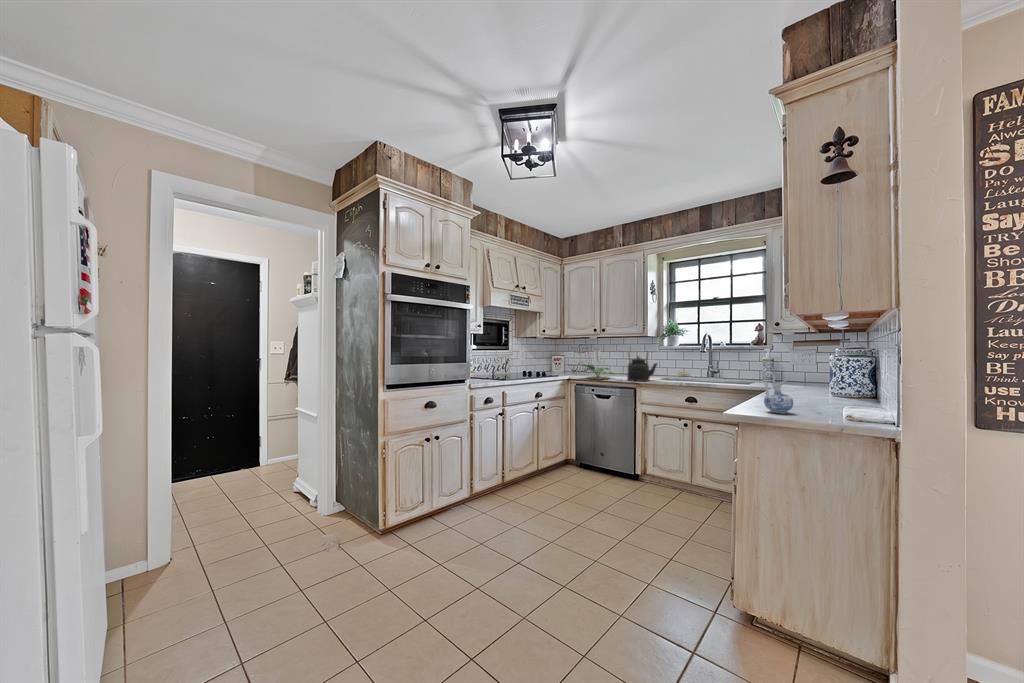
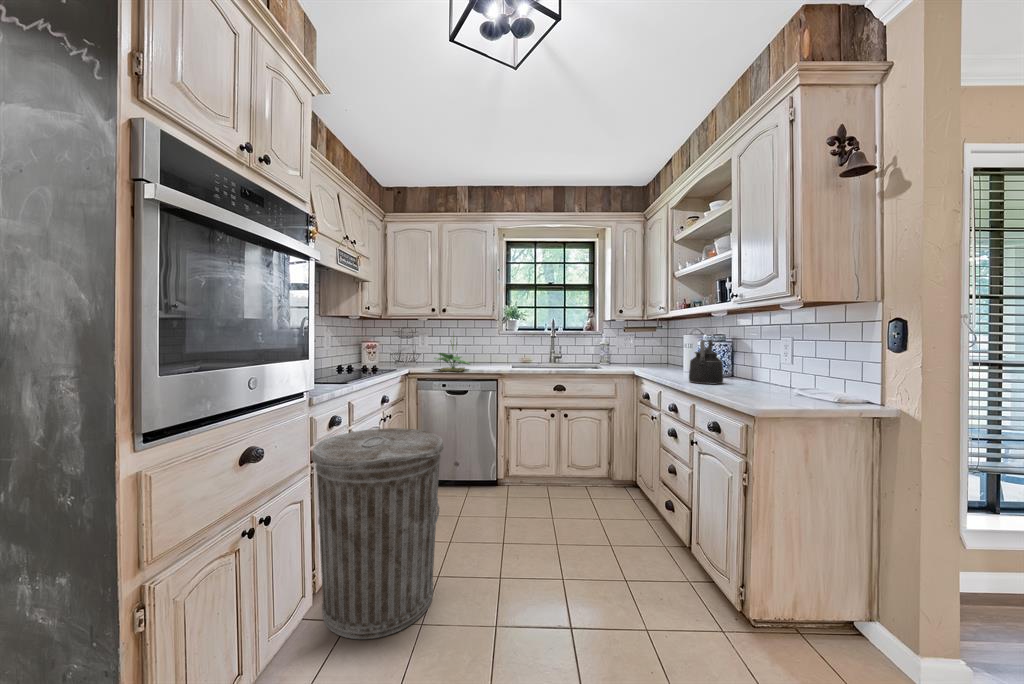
kettle: present [627,352,657,381] -> present [689,340,723,384]
ceramic pitcher: present [763,372,793,413] -> none [738,360,766,401]
trash can: none [459,412,535,532] -> present [312,428,444,639]

